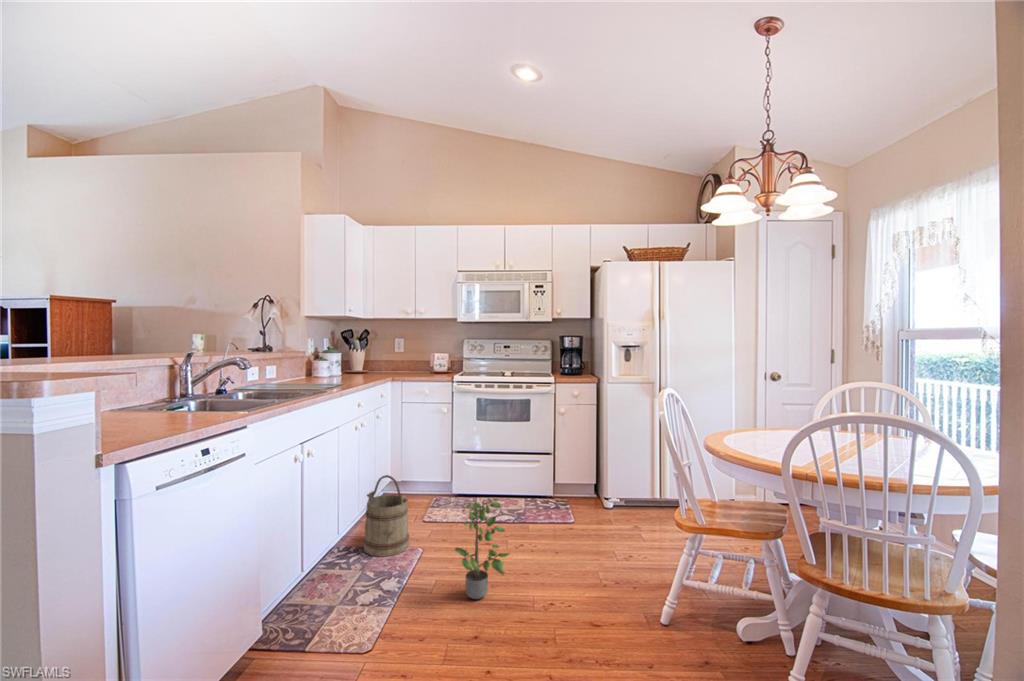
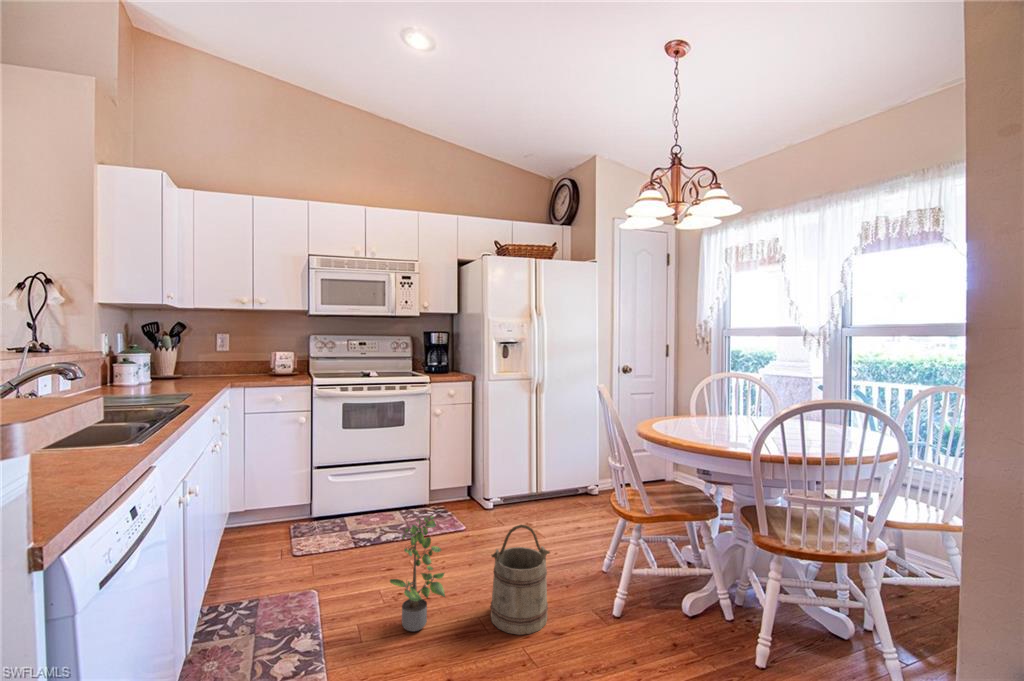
bucket: present [364,475,409,557] -> present [490,525,550,635]

